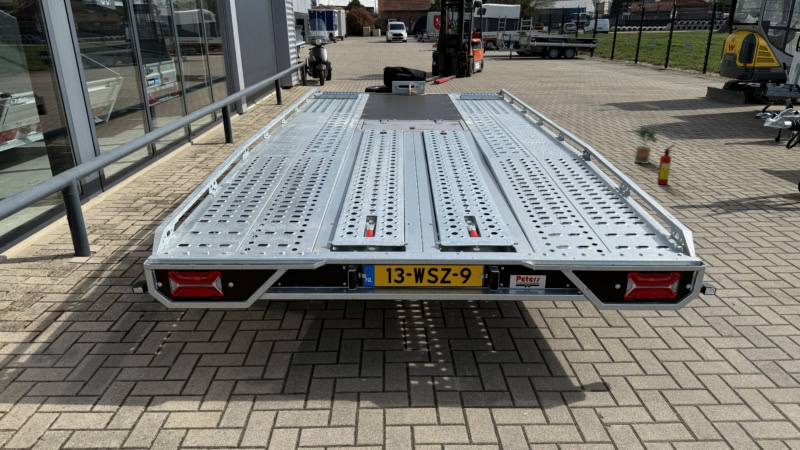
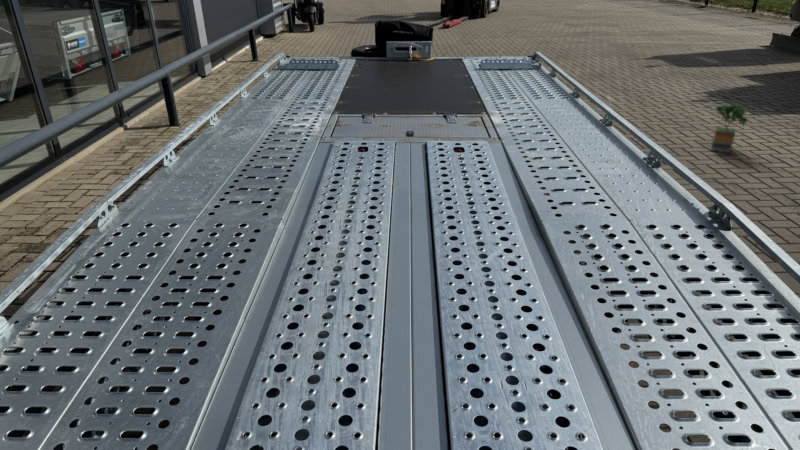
fire extinguisher: present [657,145,674,185] -> none [755,136,787,192]

